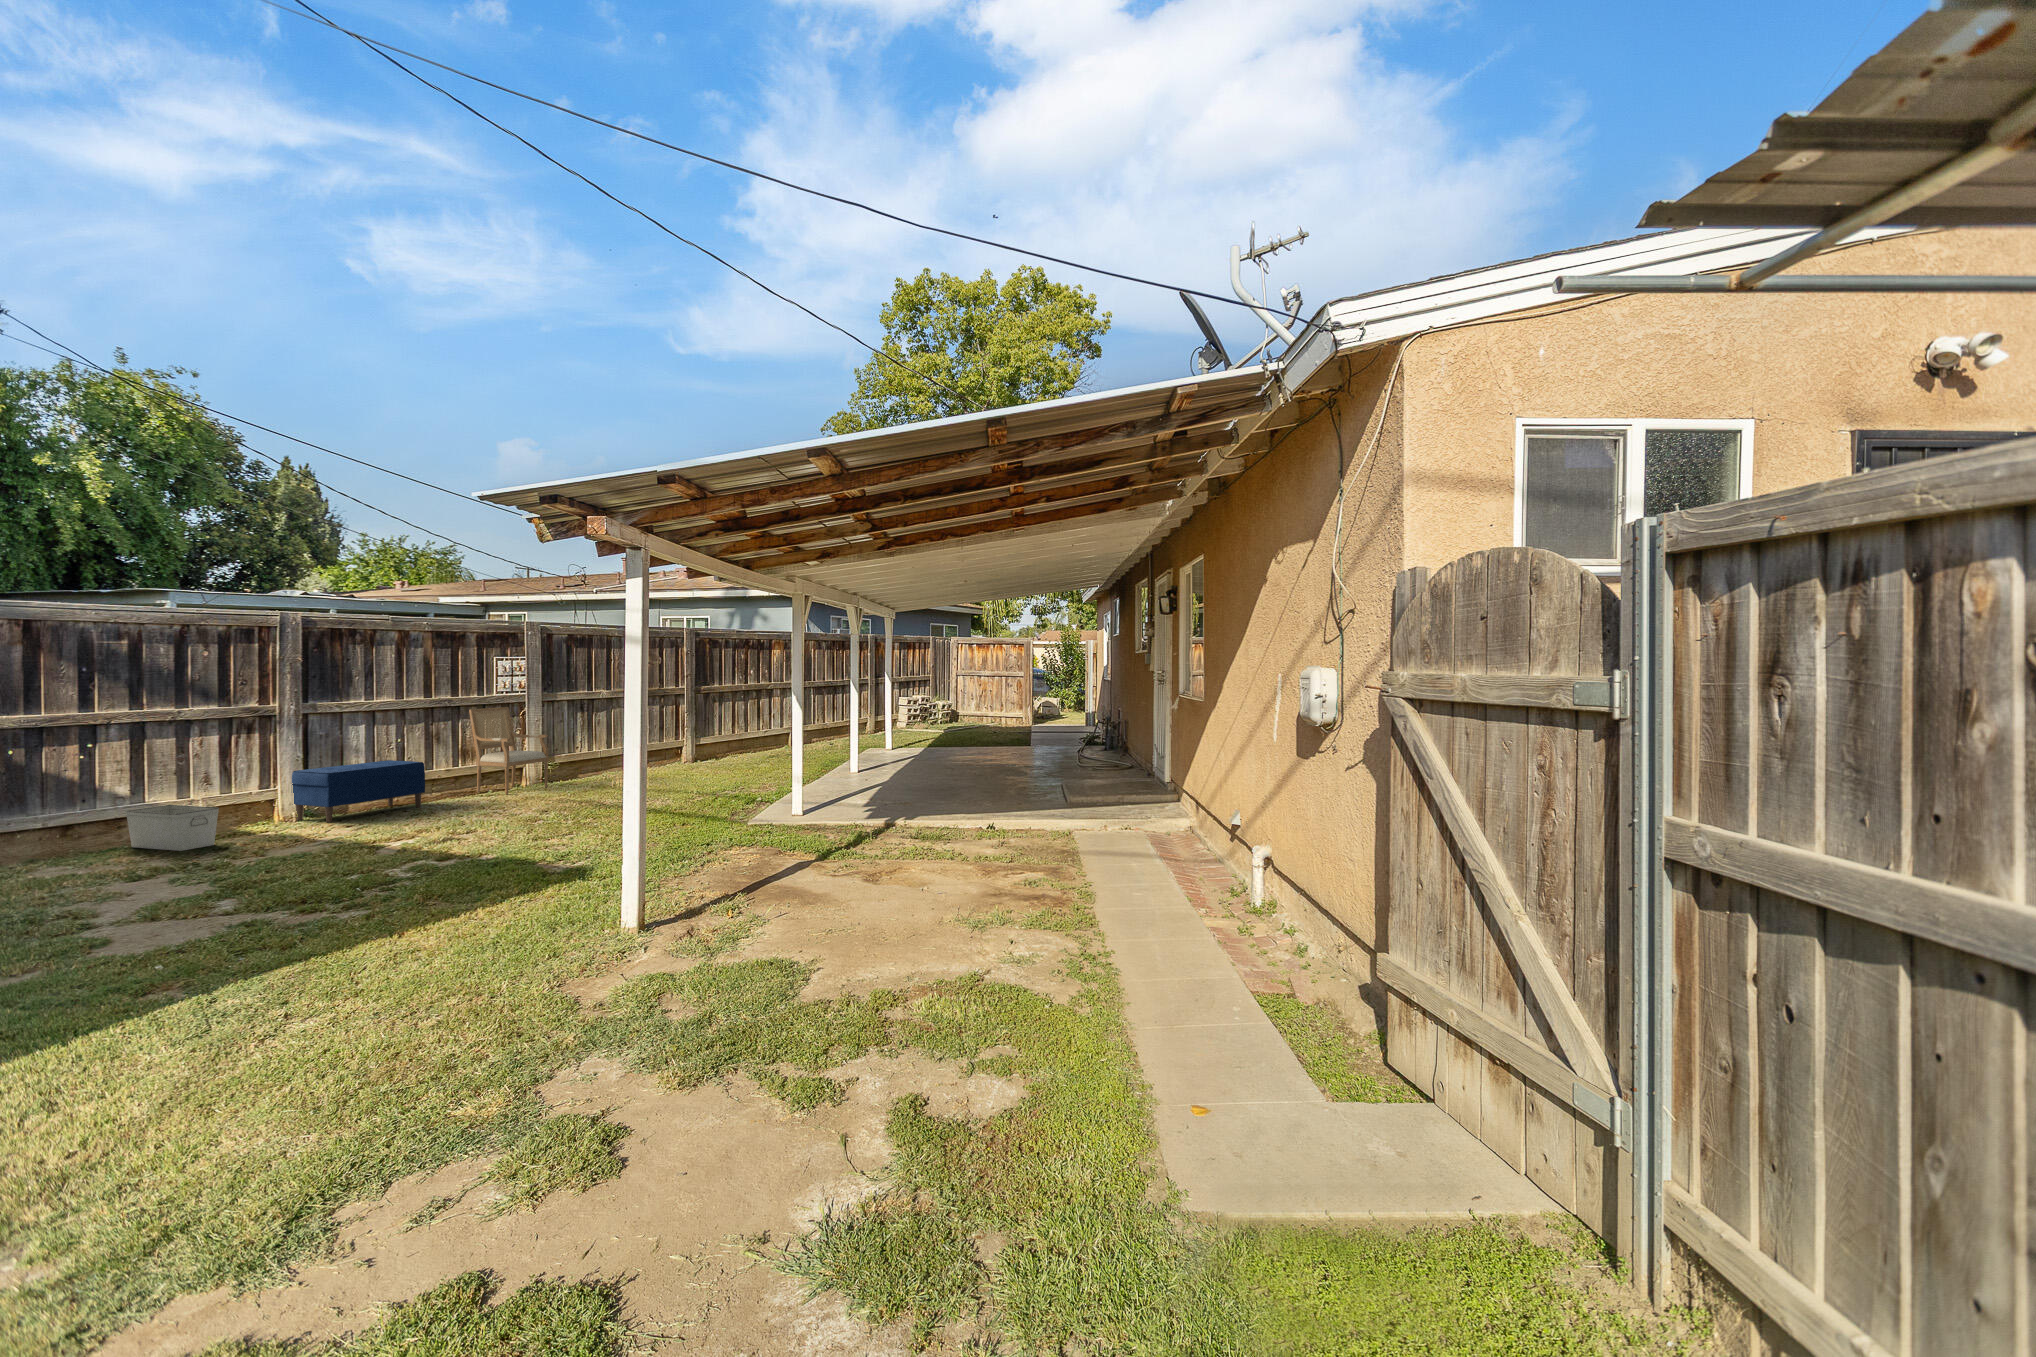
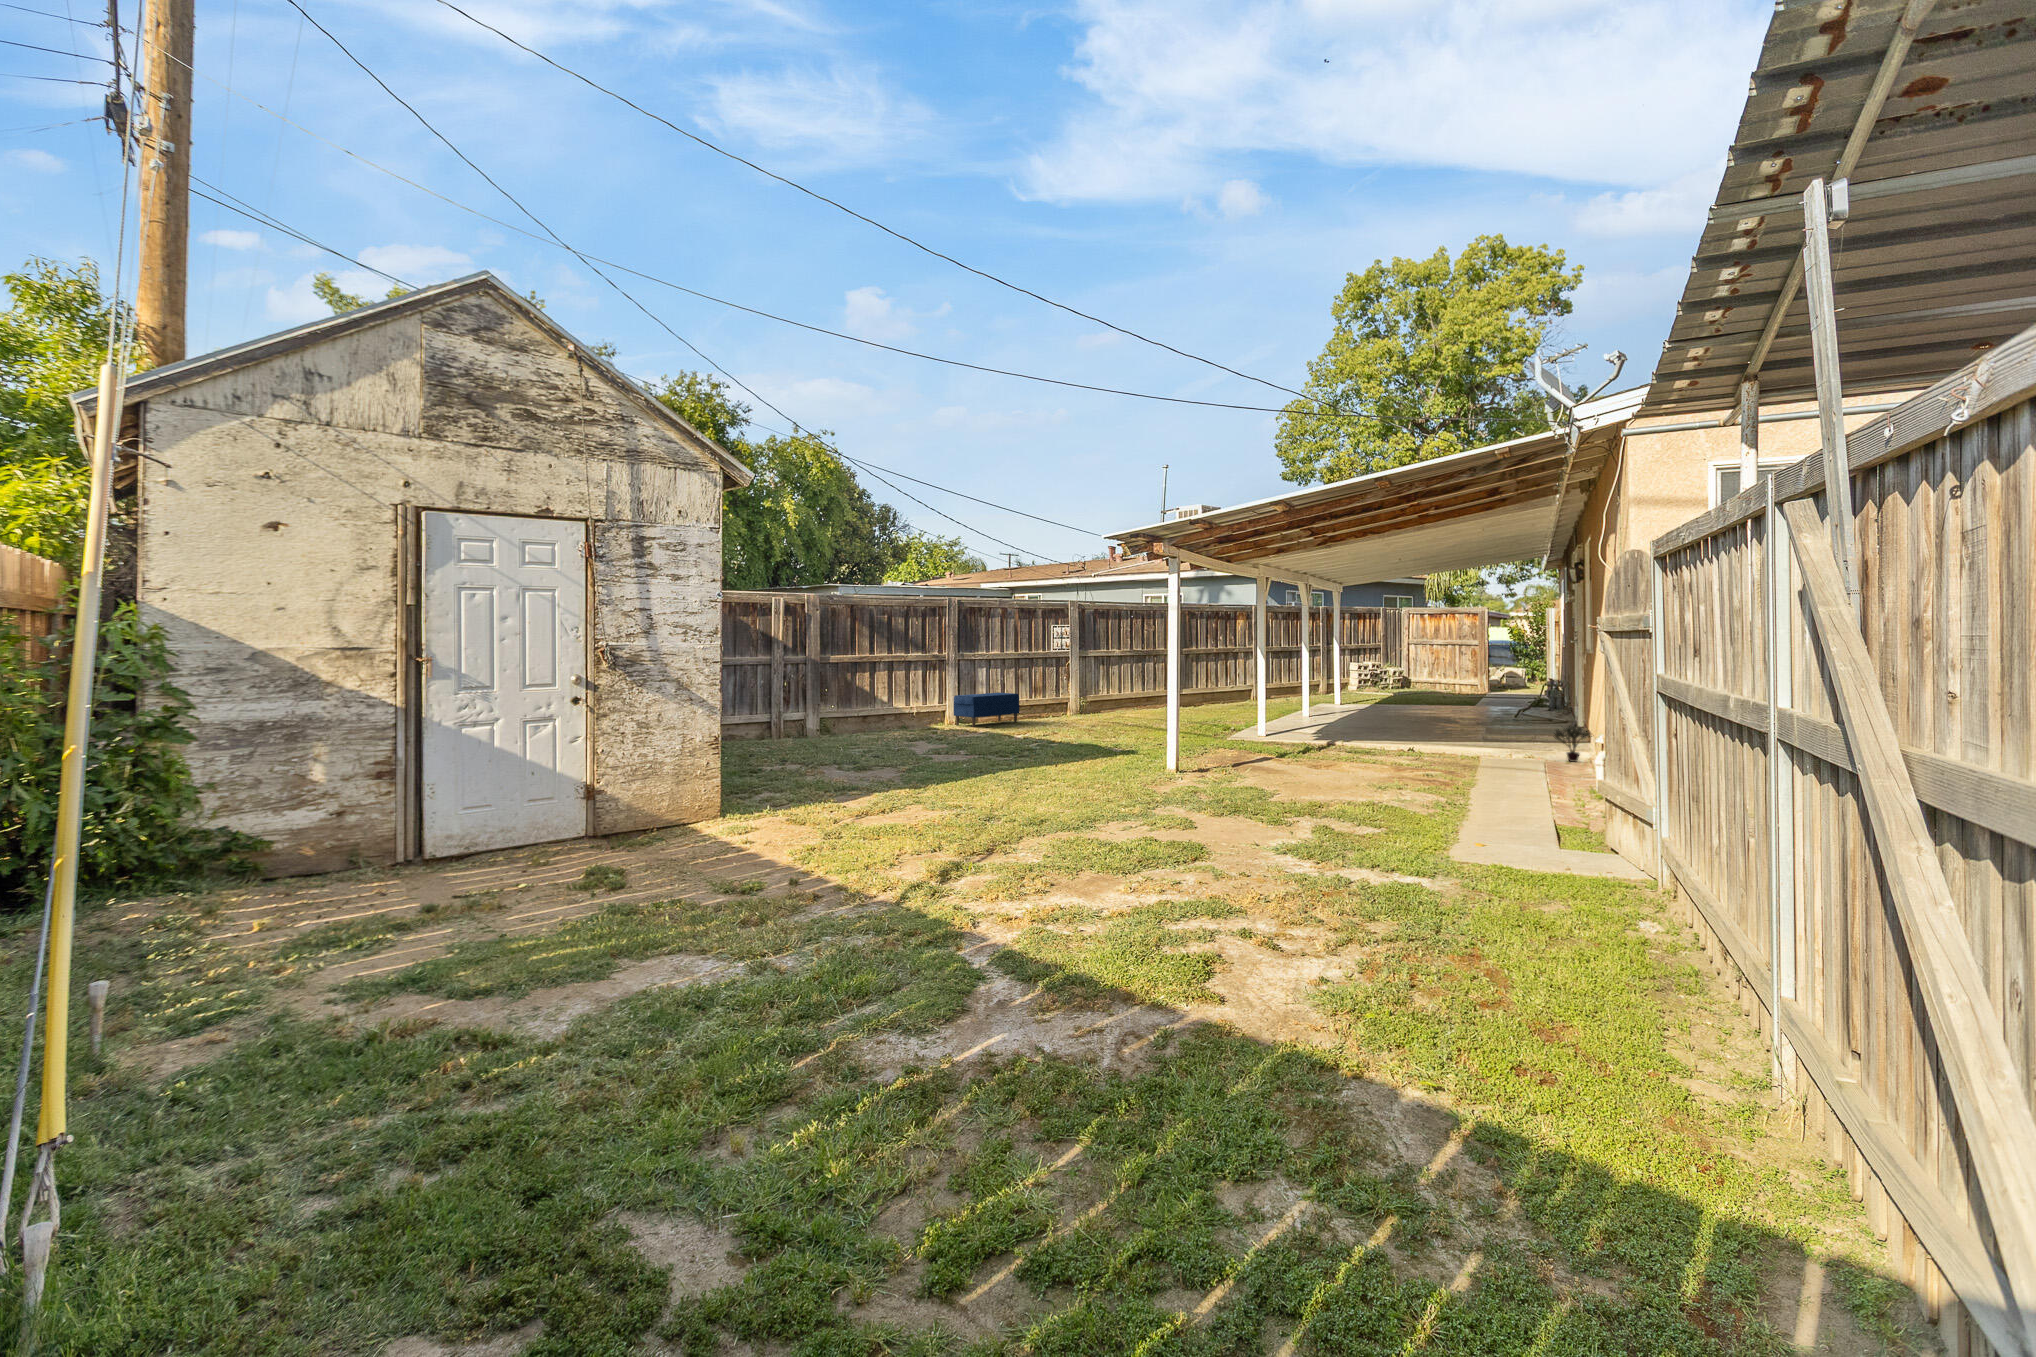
chair: present [469,707,549,795] -> none [1039,661,1086,719]
potted plant: none [1155,793,1199,840] -> present [1554,726,1592,762]
storage bin: present [126,805,219,851] -> none [888,710,929,734]

